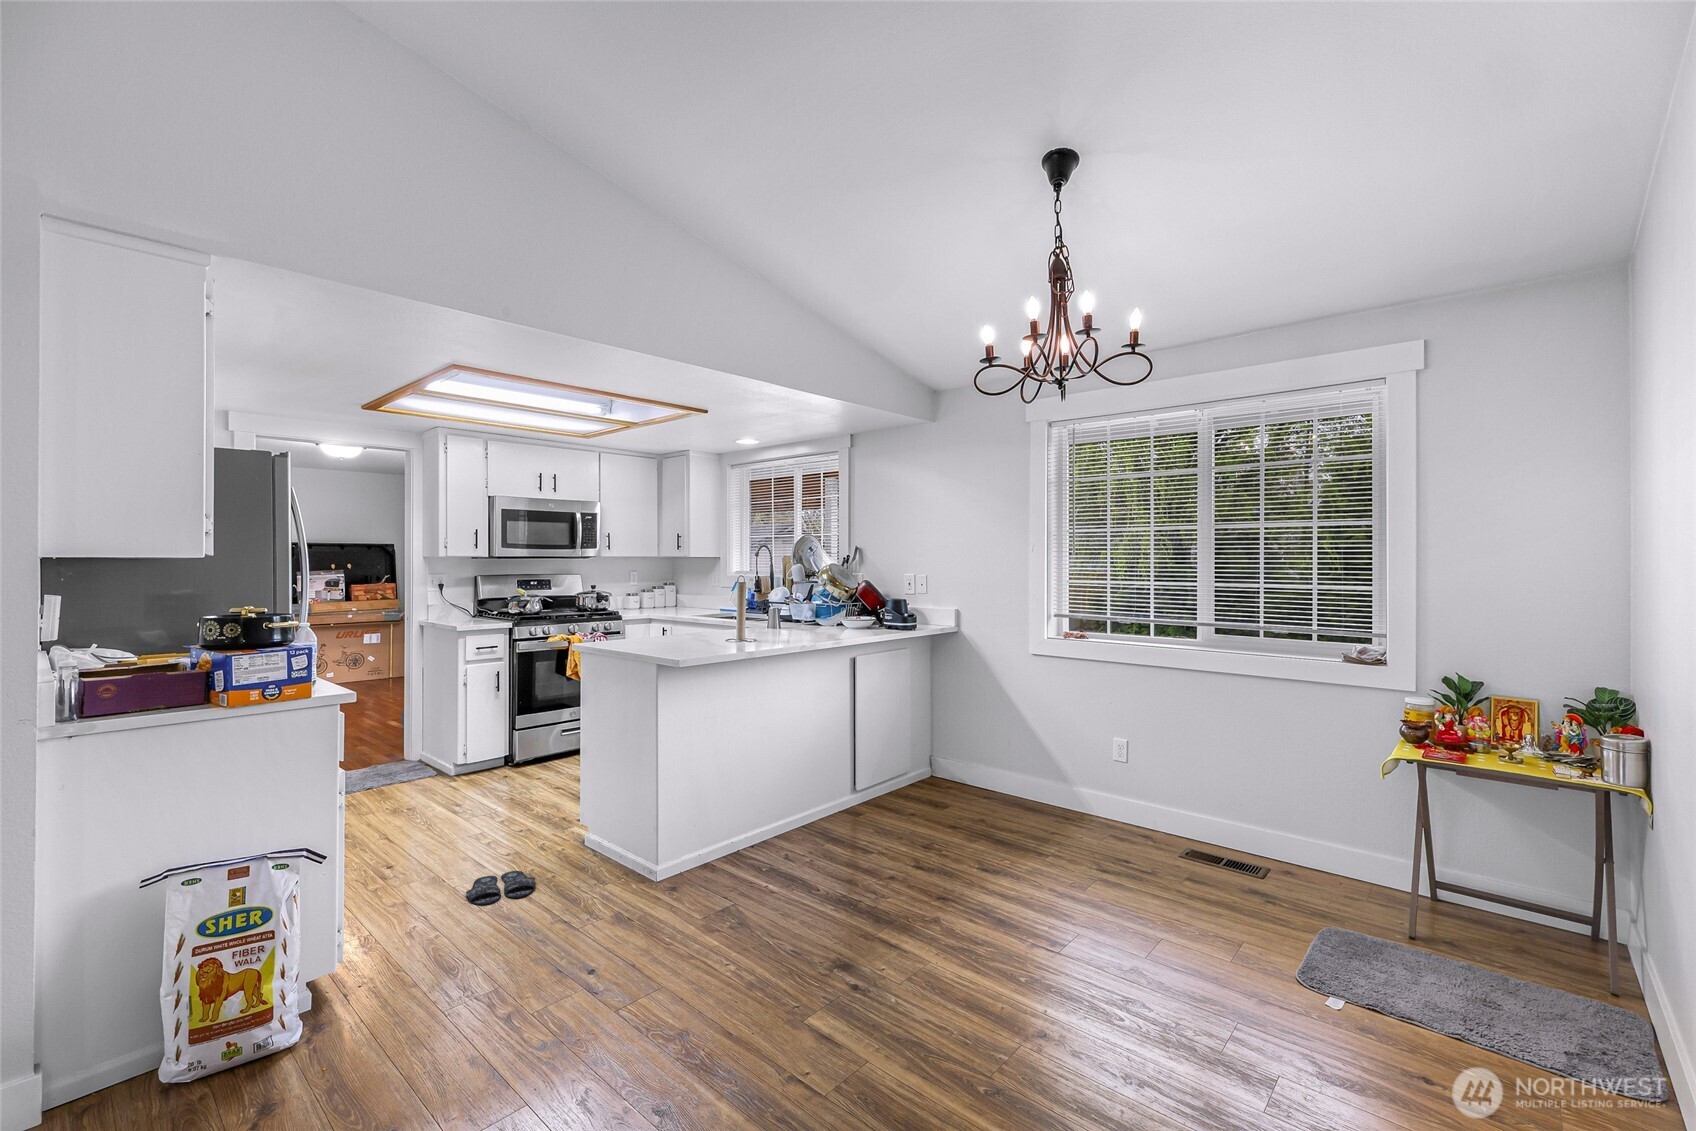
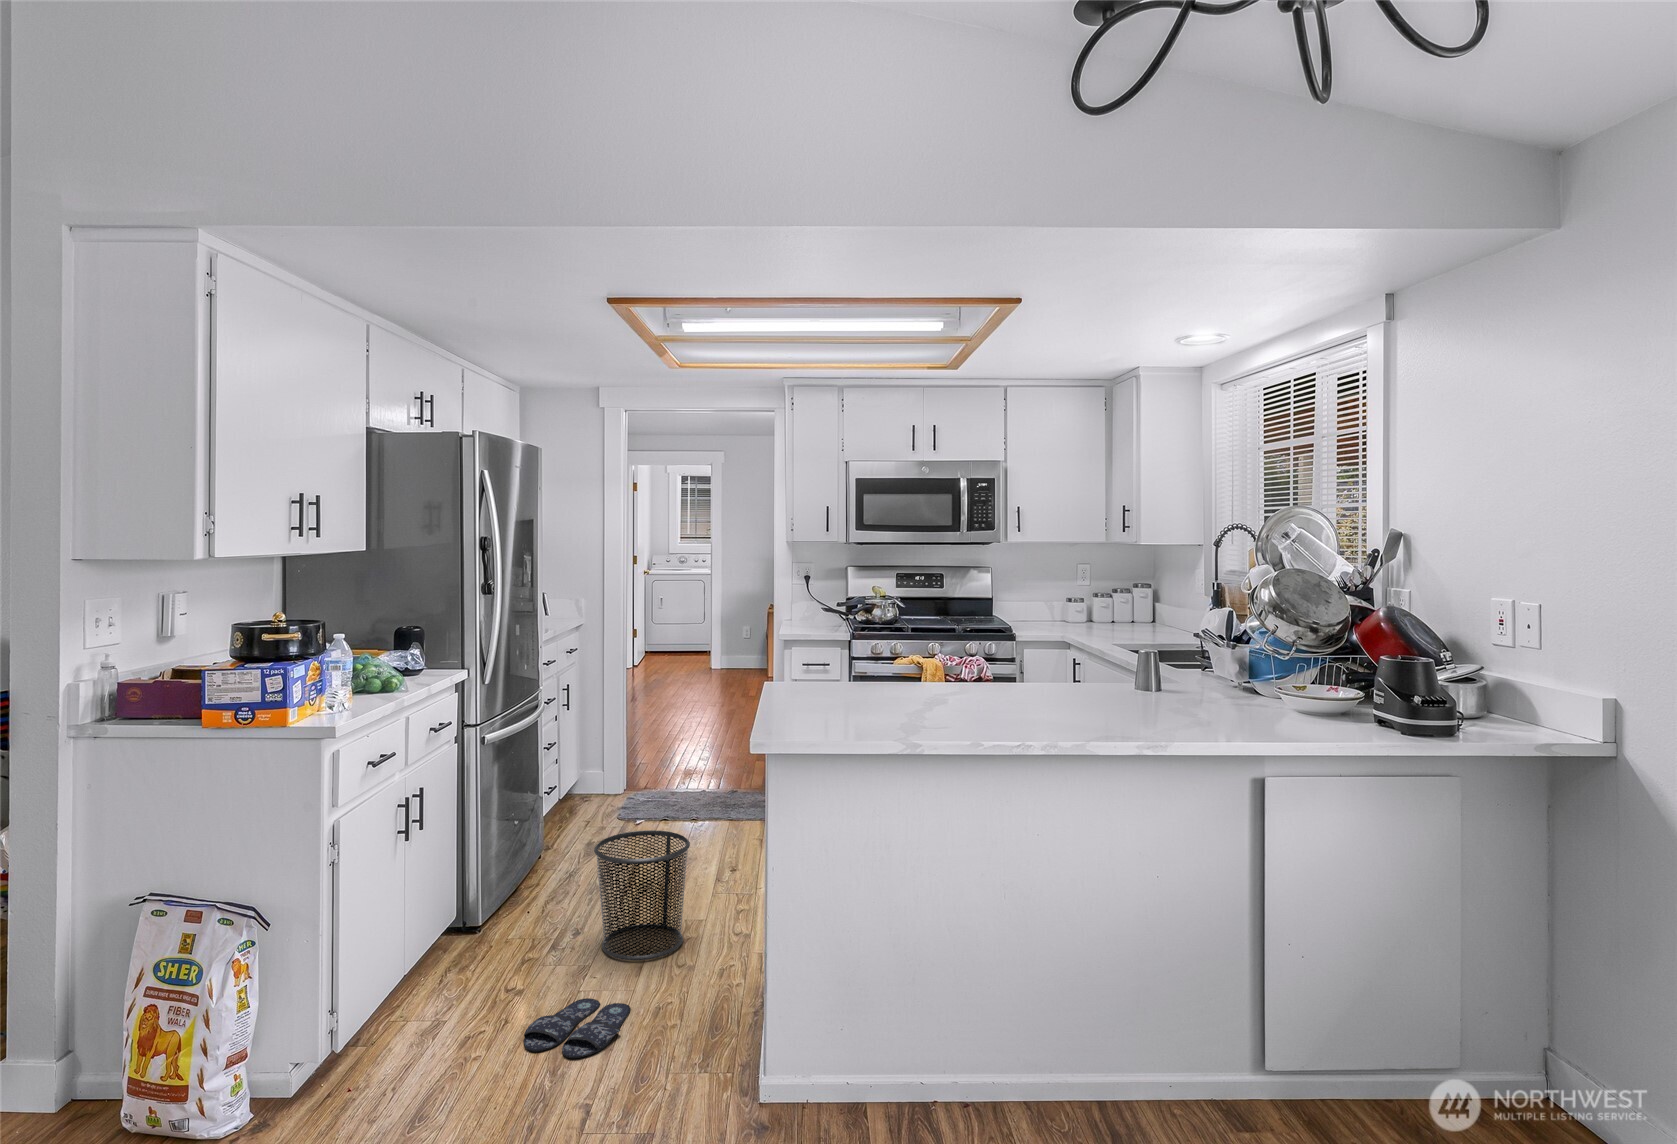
waste bin: none [431,766,508,859] -> present [594,830,690,960]

